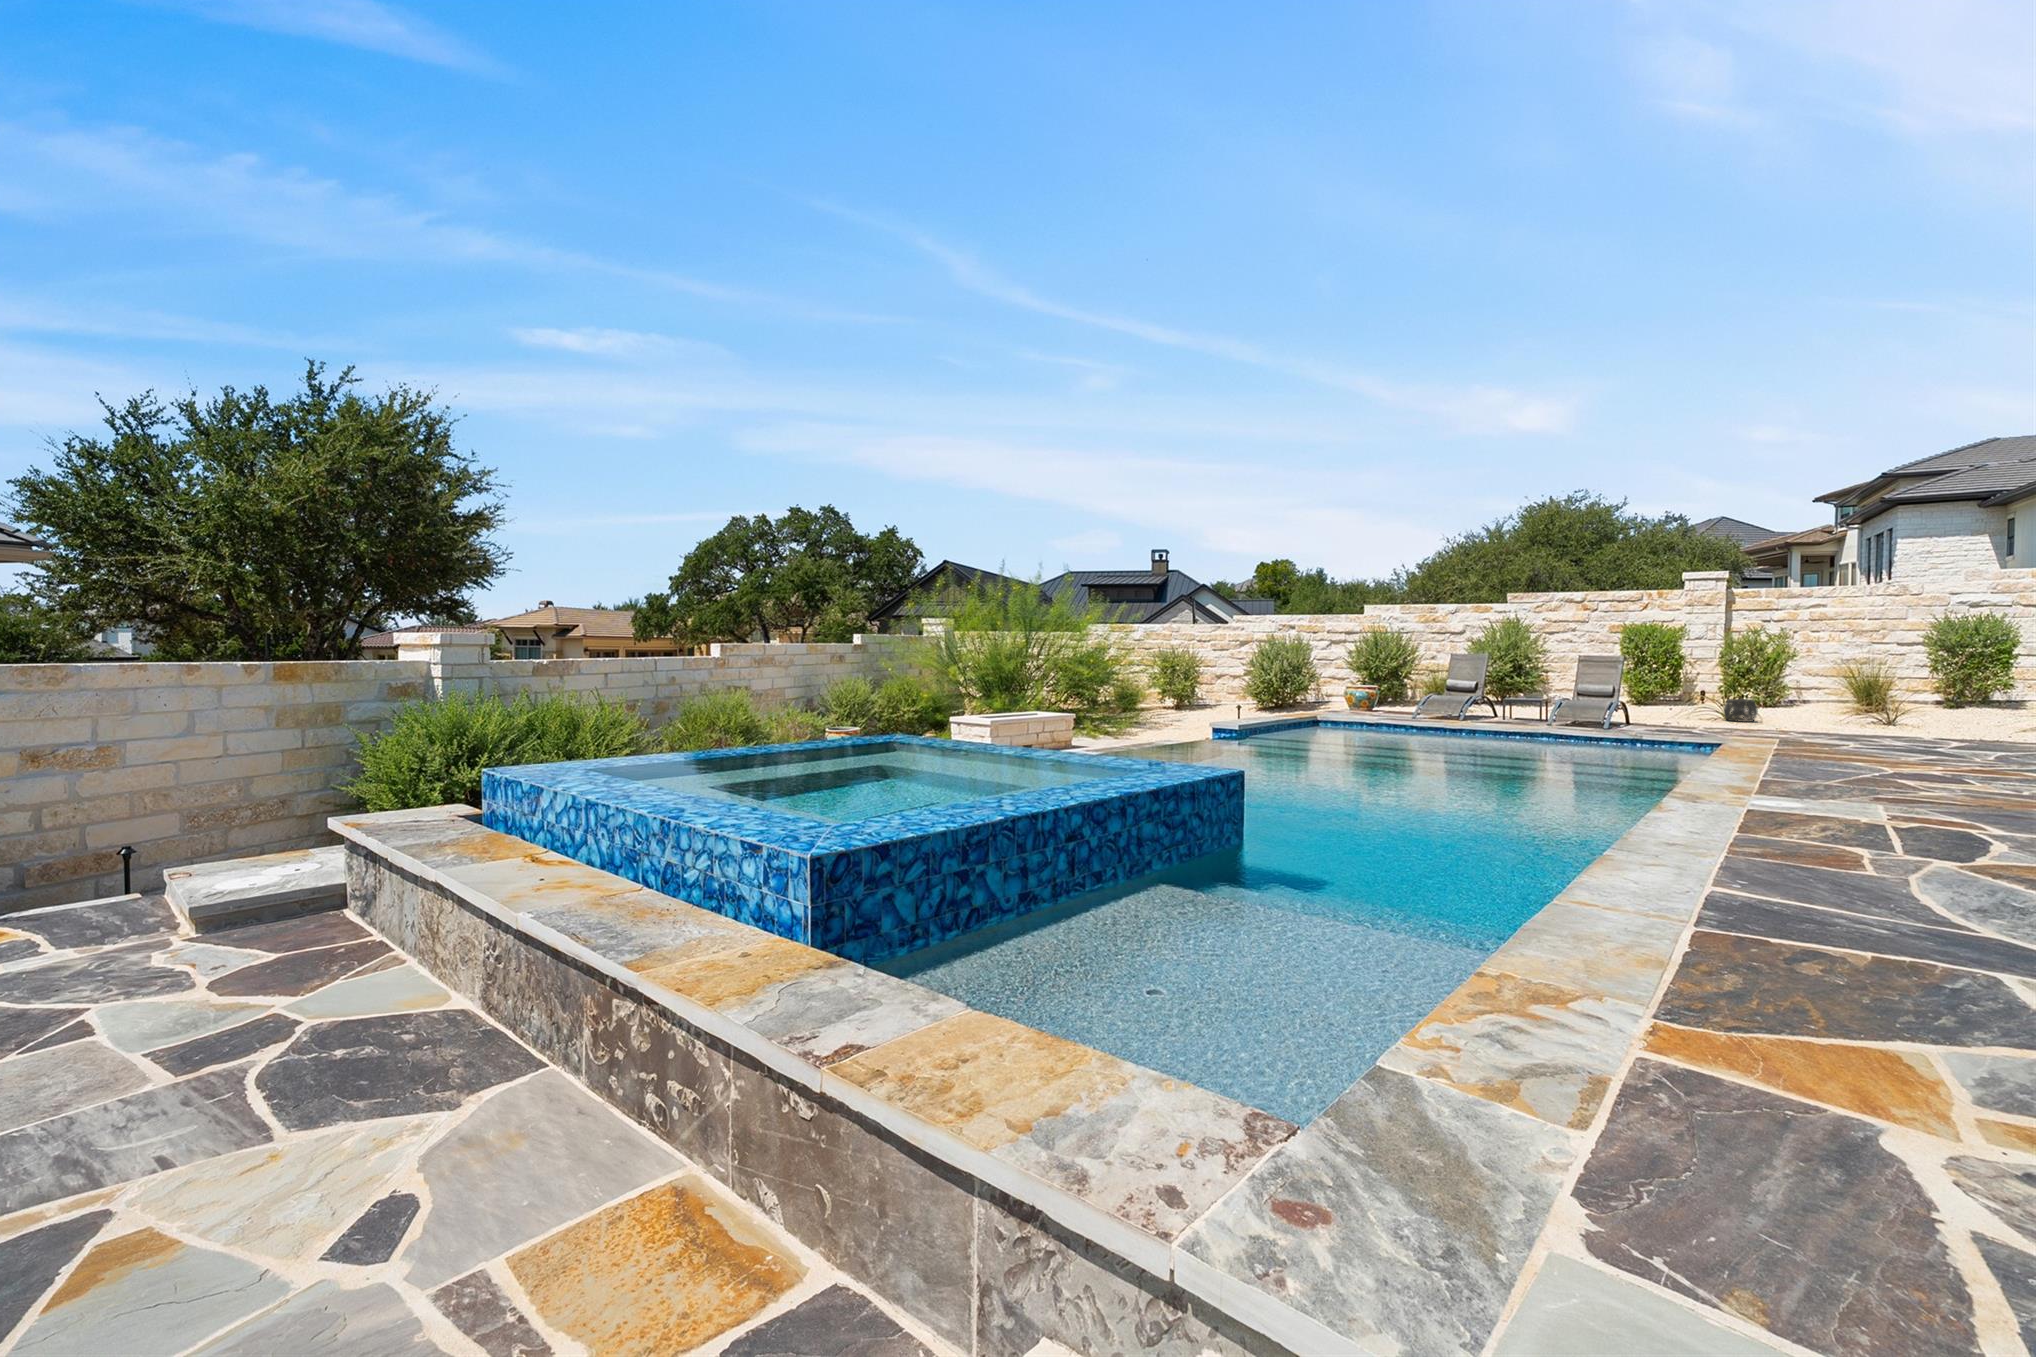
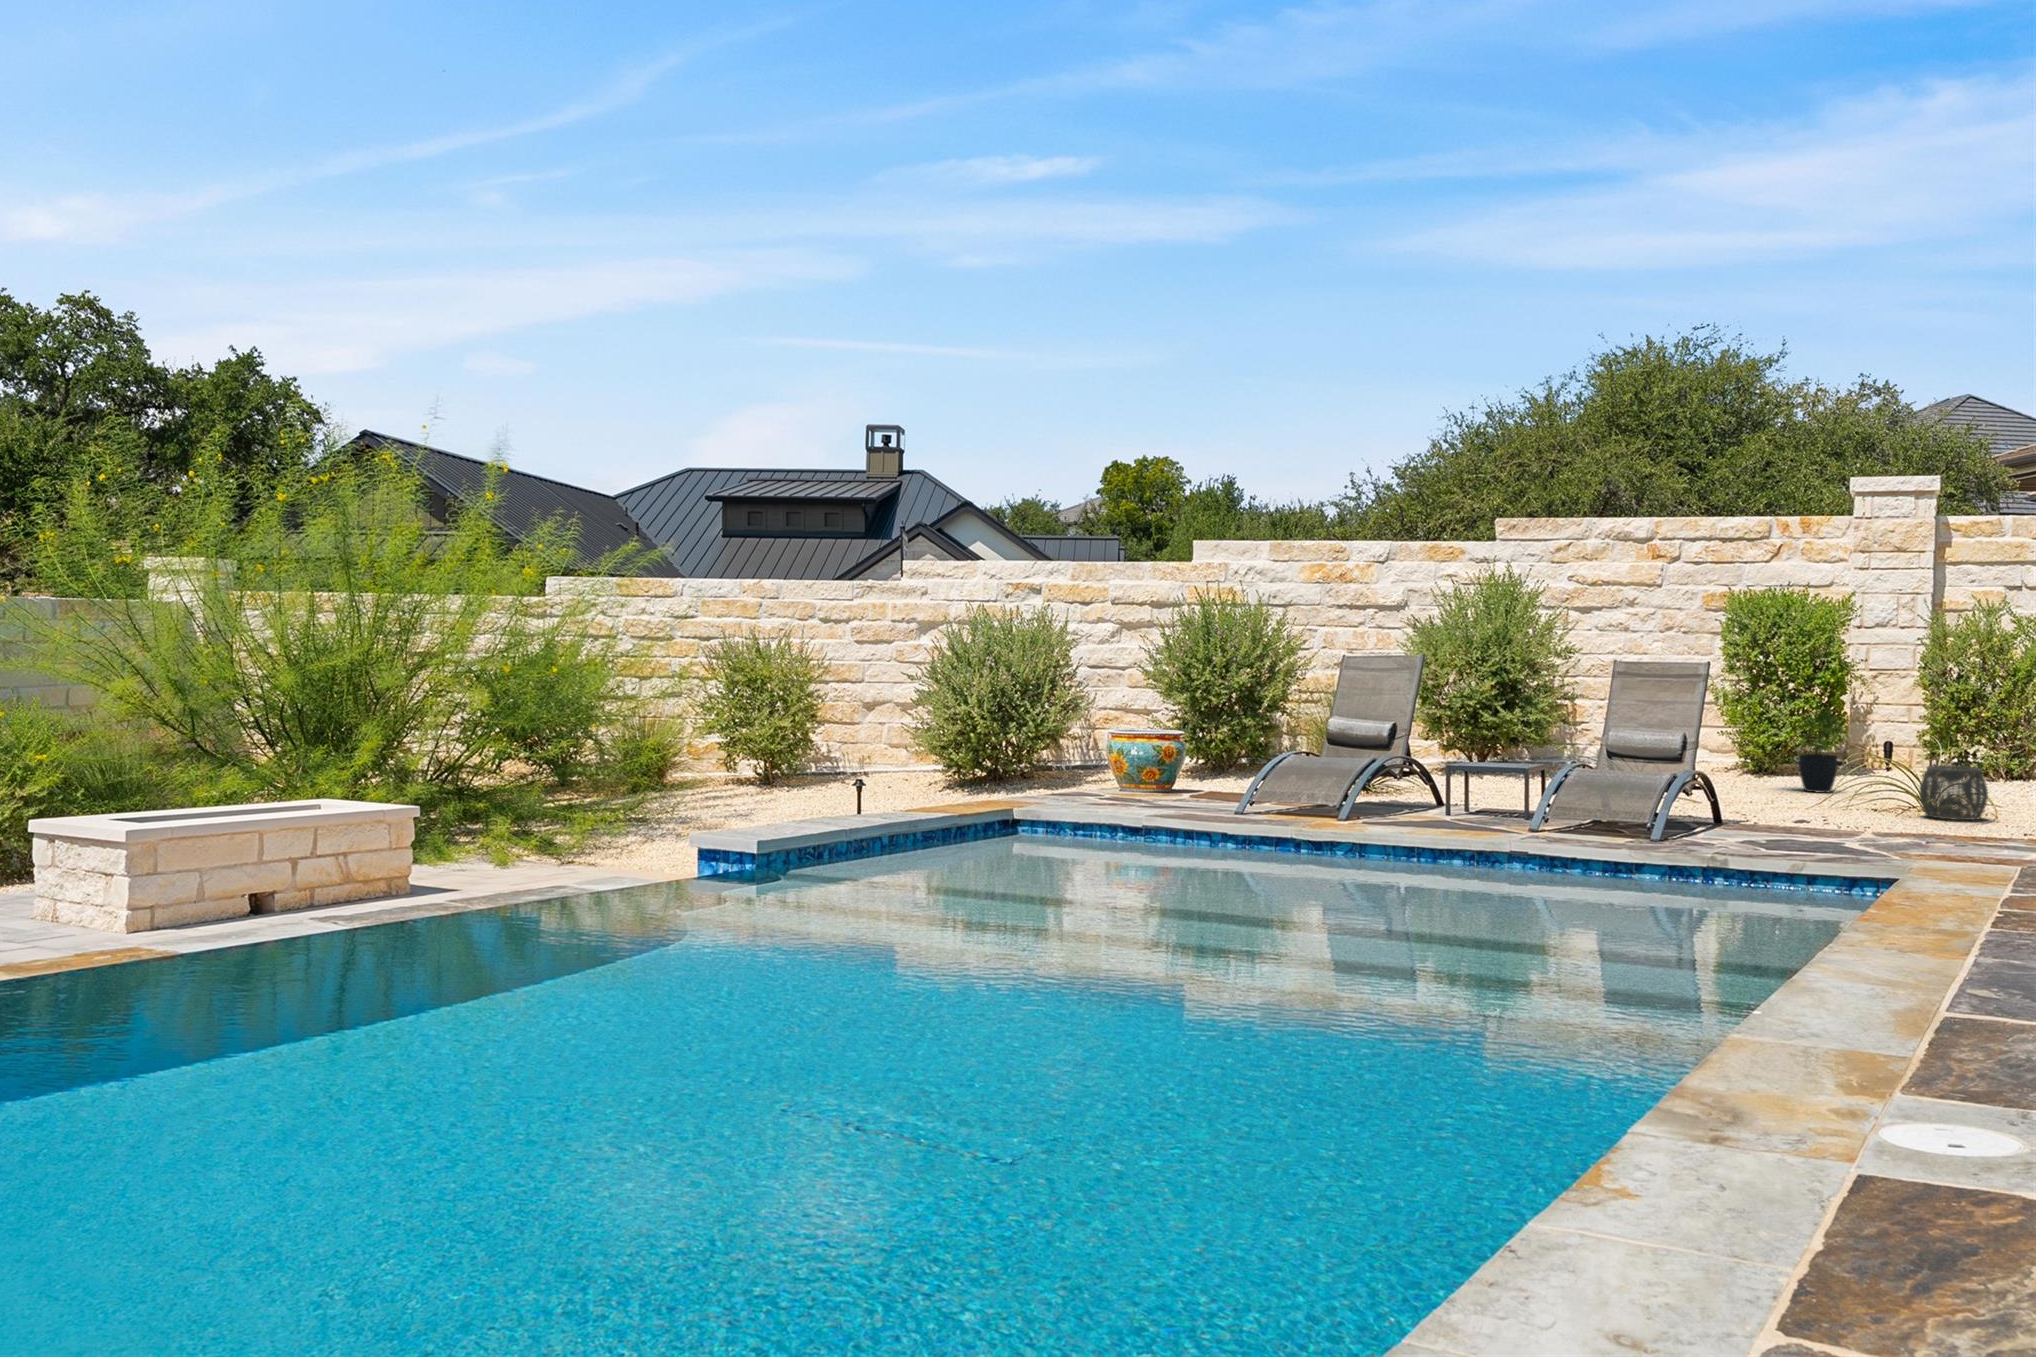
potted plant: none [1654,675,1686,712] -> present [1793,708,1844,793]

